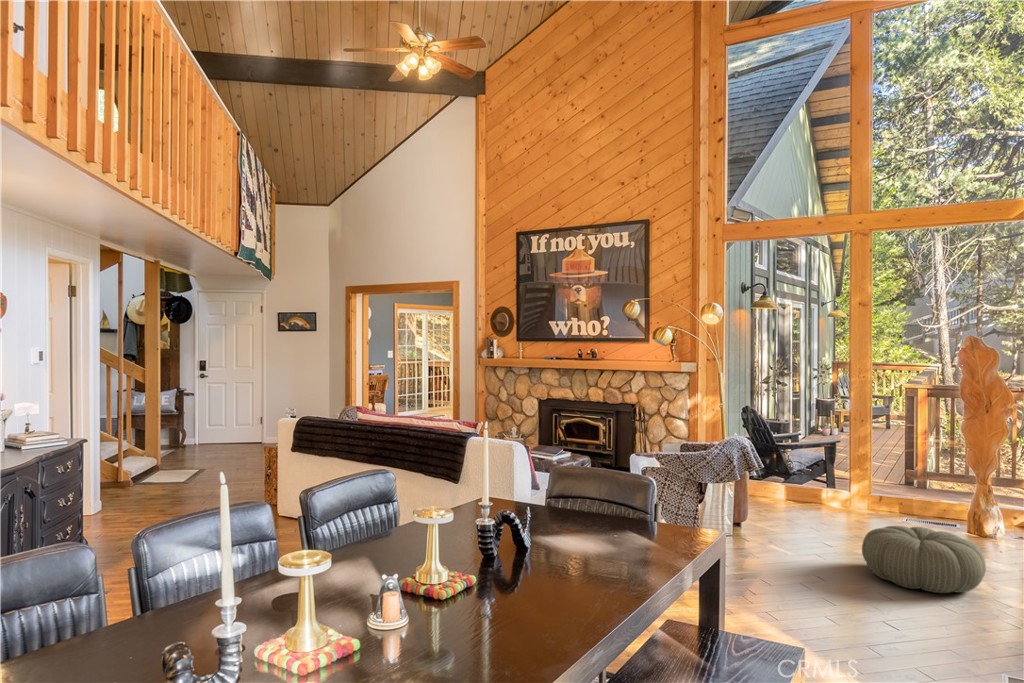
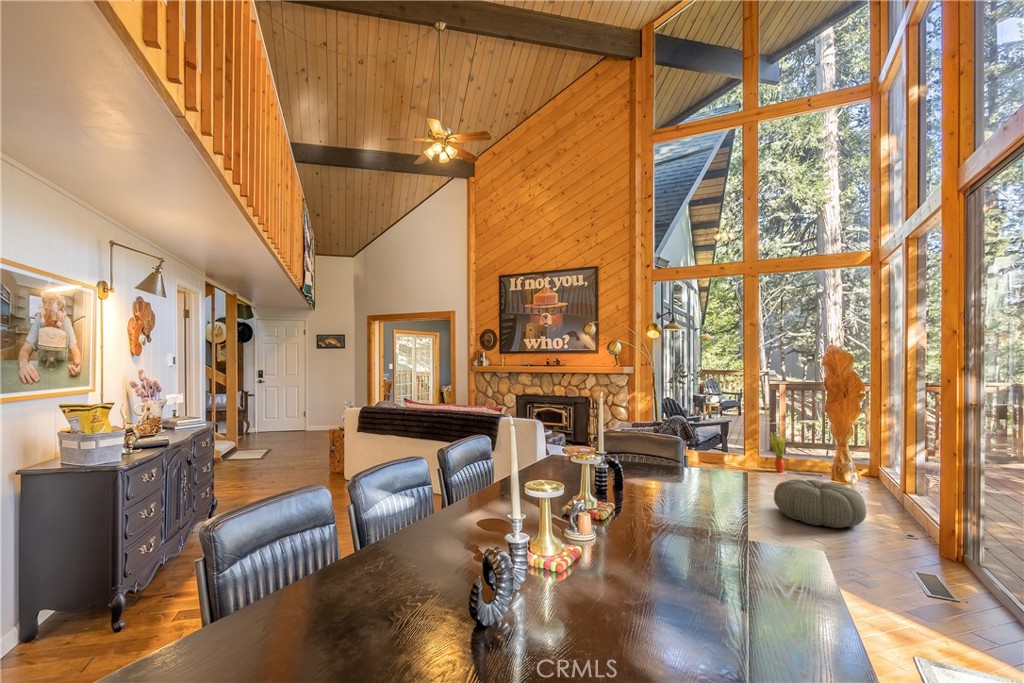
potted plant: none [883,457,912,514] -> present [770,433,785,472]

